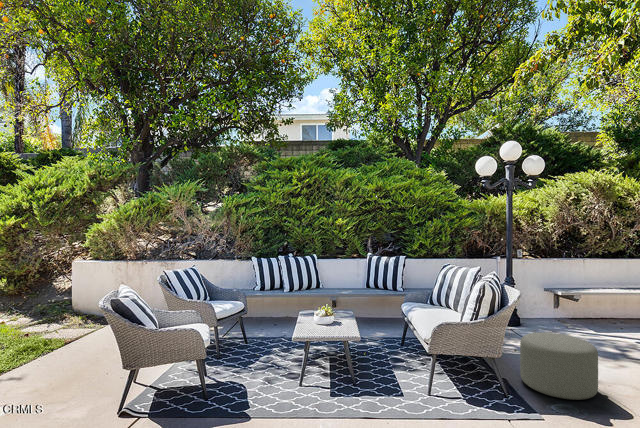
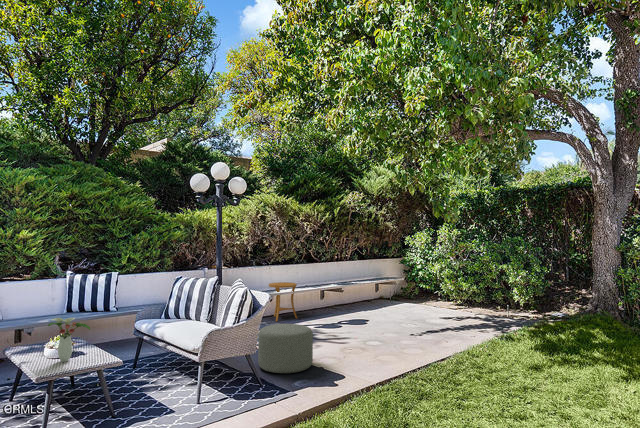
side table: none [580,280,624,328] -> present [269,282,297,321]
flower arrangement: none [310,292,340,328] -> present [48,318,90,362]

